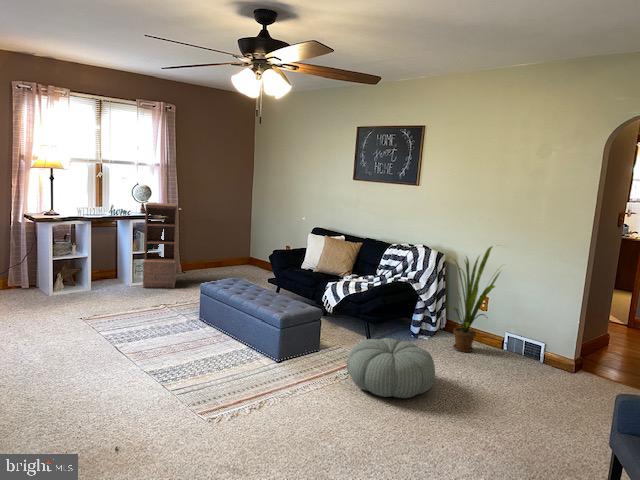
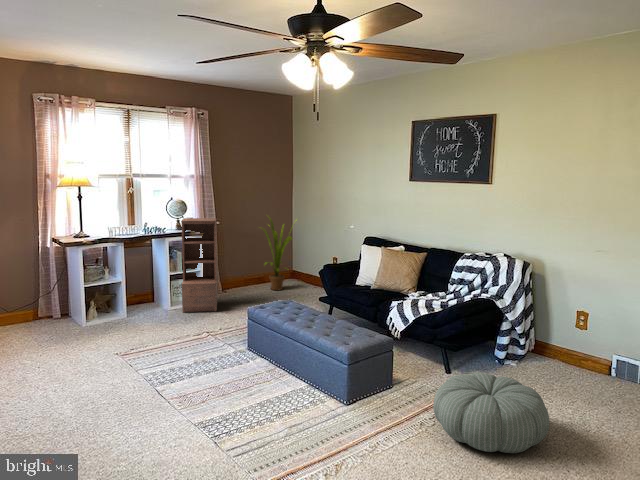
house plant: present [449,246,500,352] -> present [263,218,292,290]

